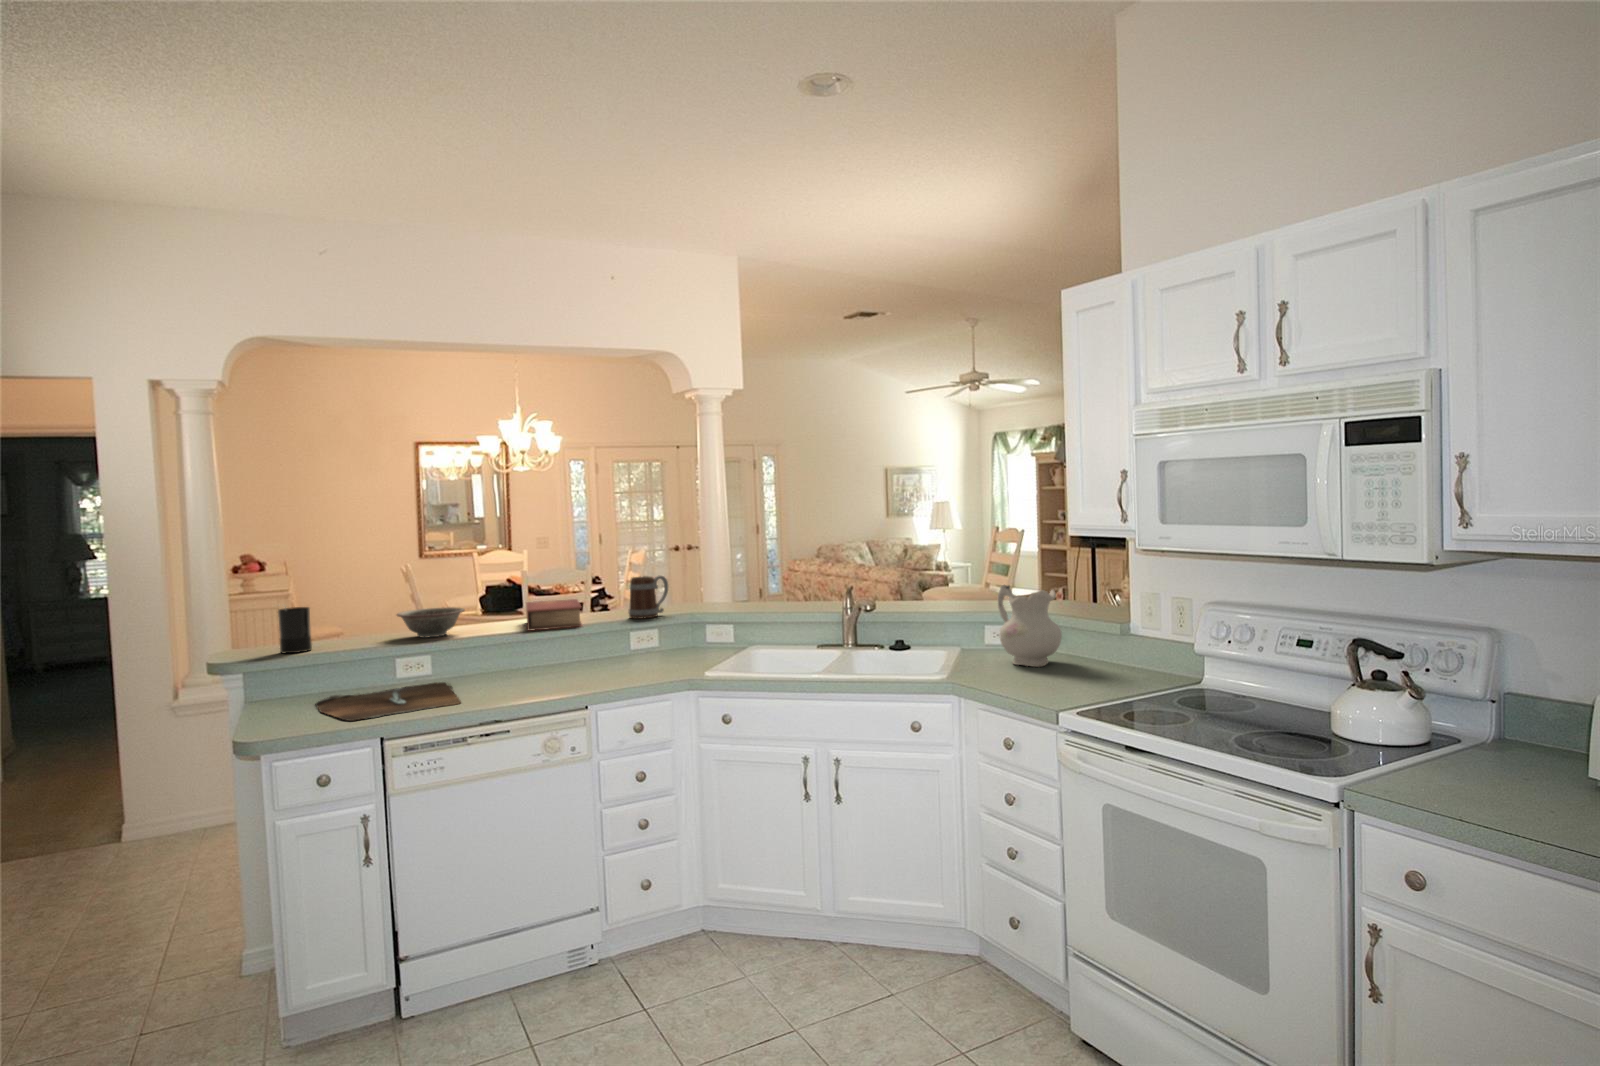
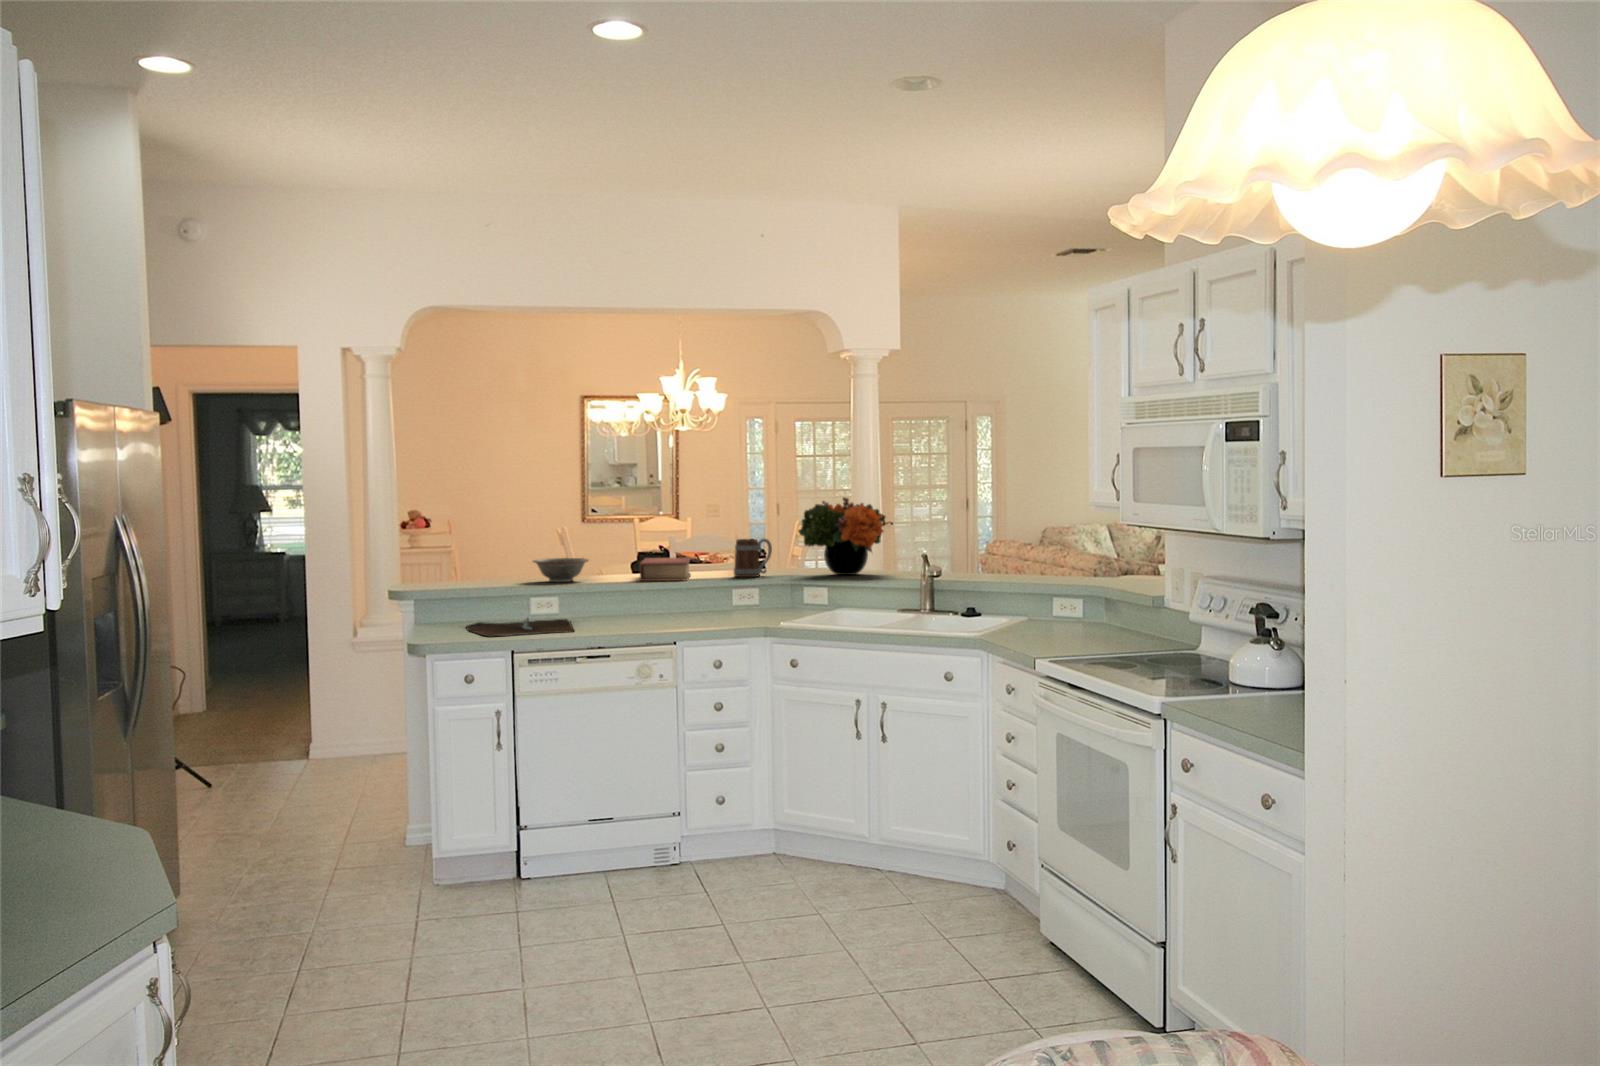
flower arrangement: none [695,529,789,610] -> present [798,497,885,575]
ceramic pitcher: present [998,585,1062,667] -> none [1049,557,1108,634]
candle: present [278,607,312,653] -> none [438,547,465,587]

